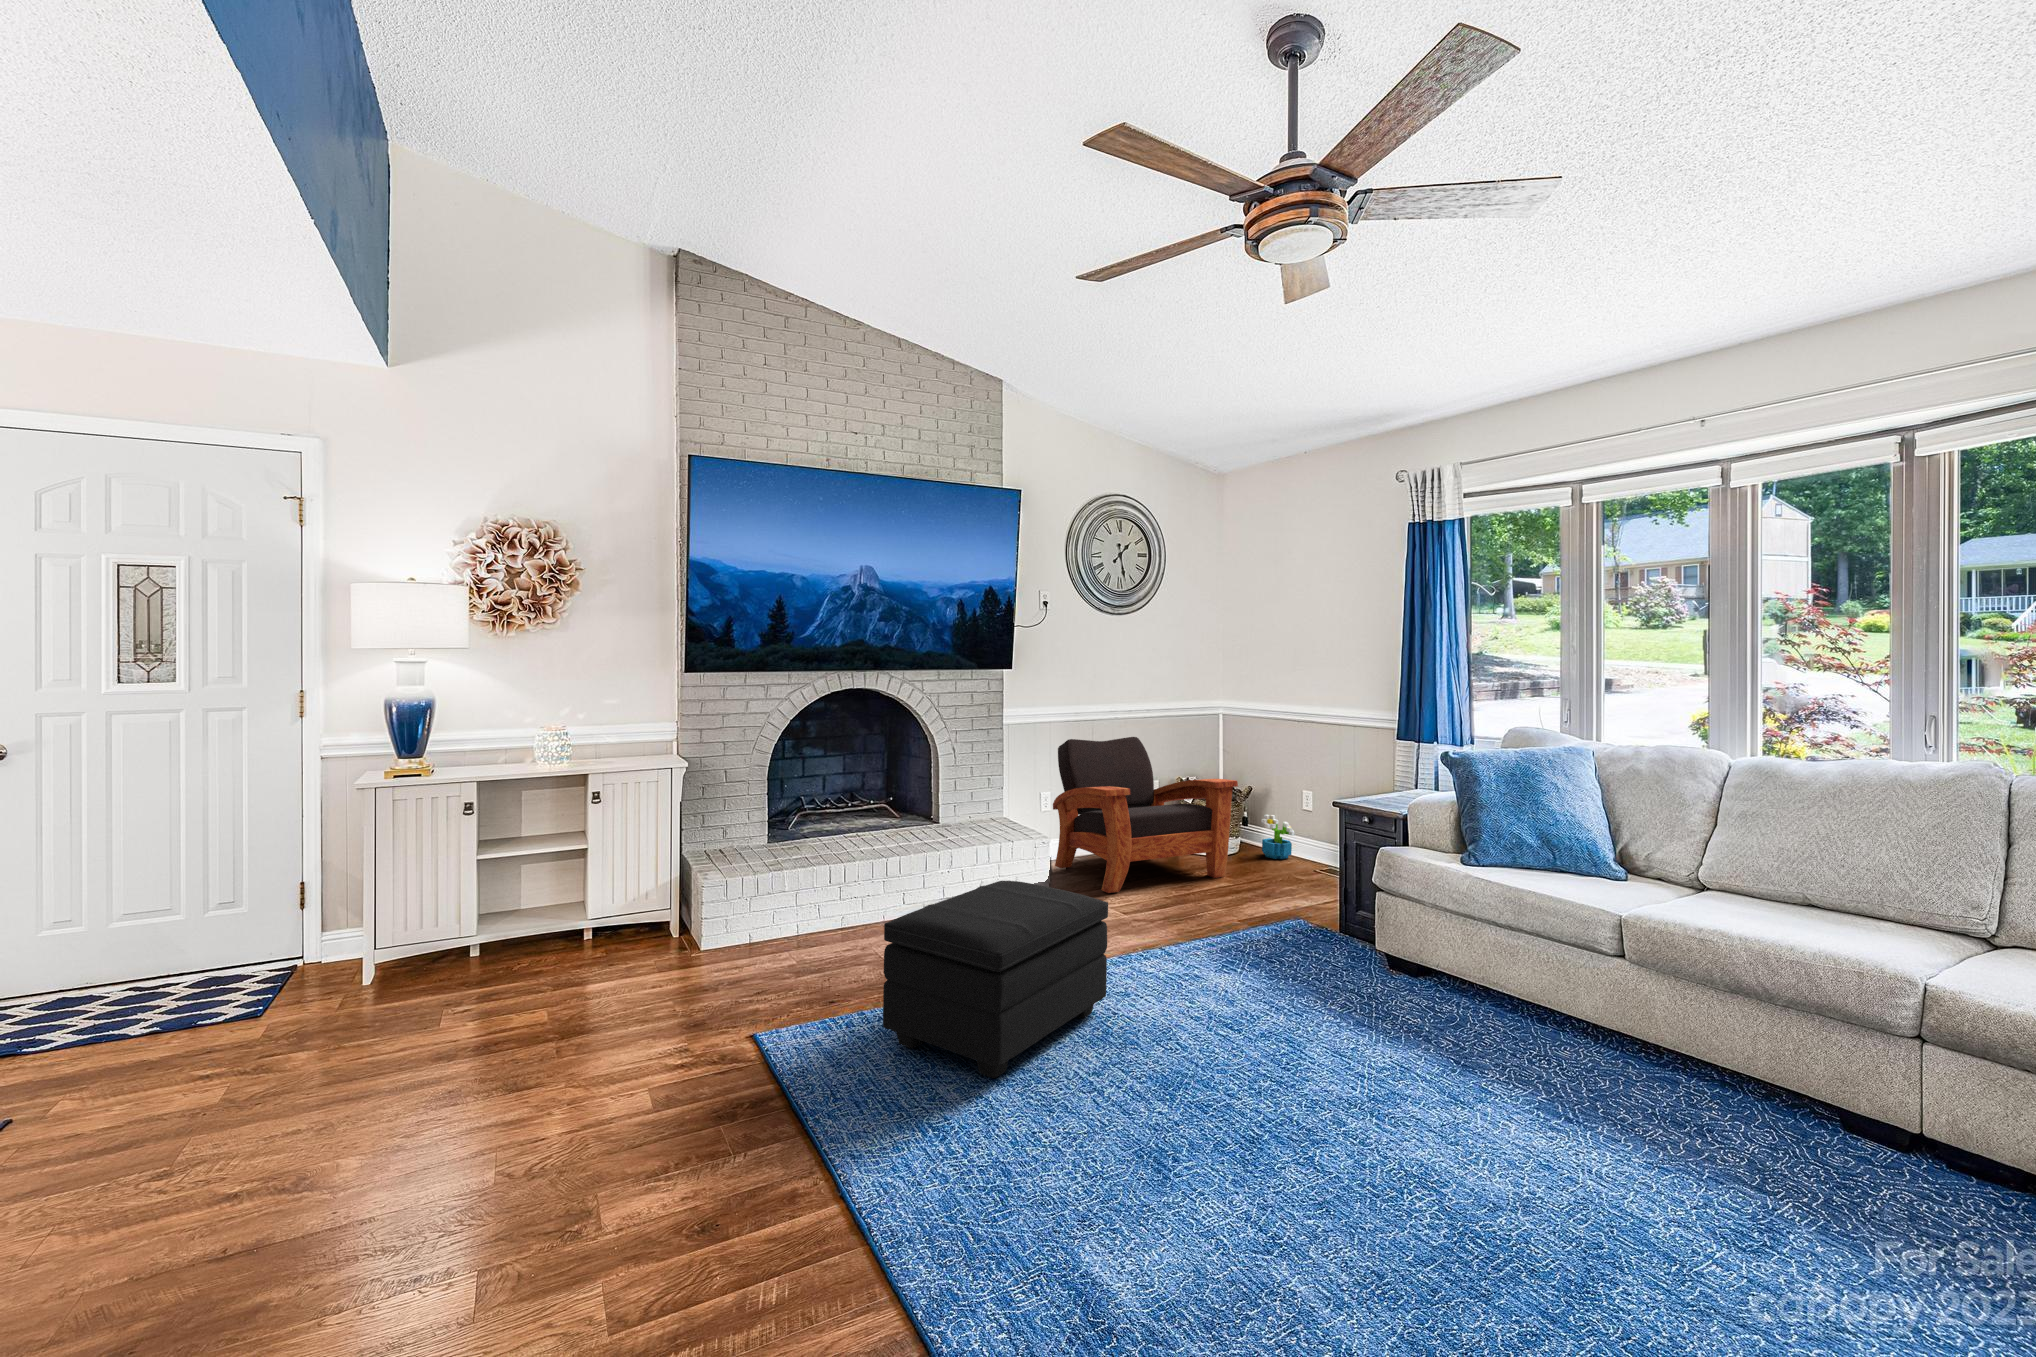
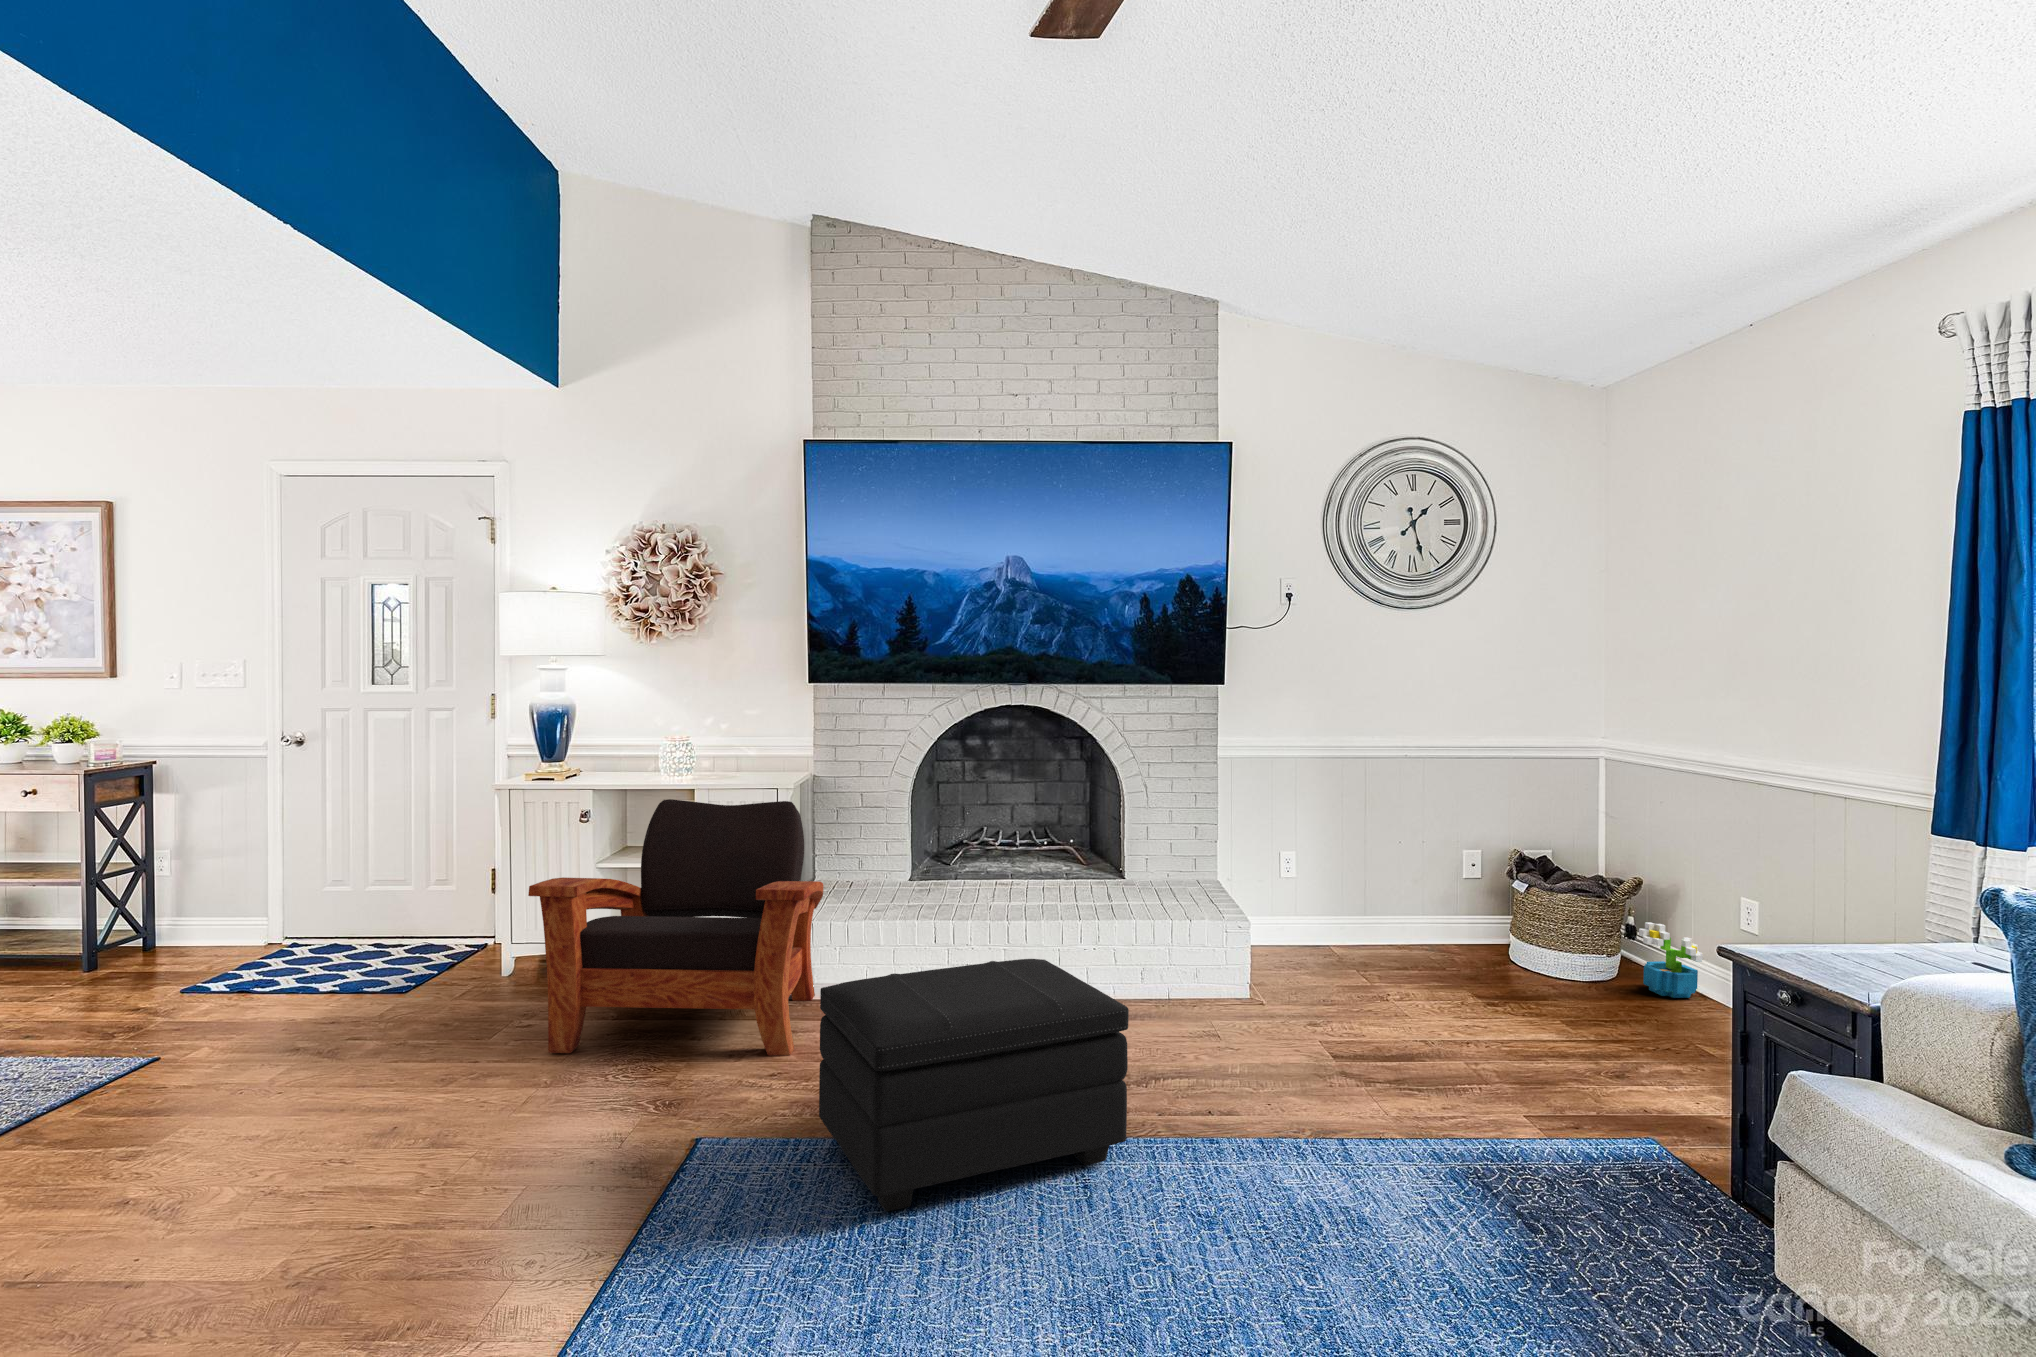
armchair: present [1053,737,1238,893] -> present [528,799,824,1056]

